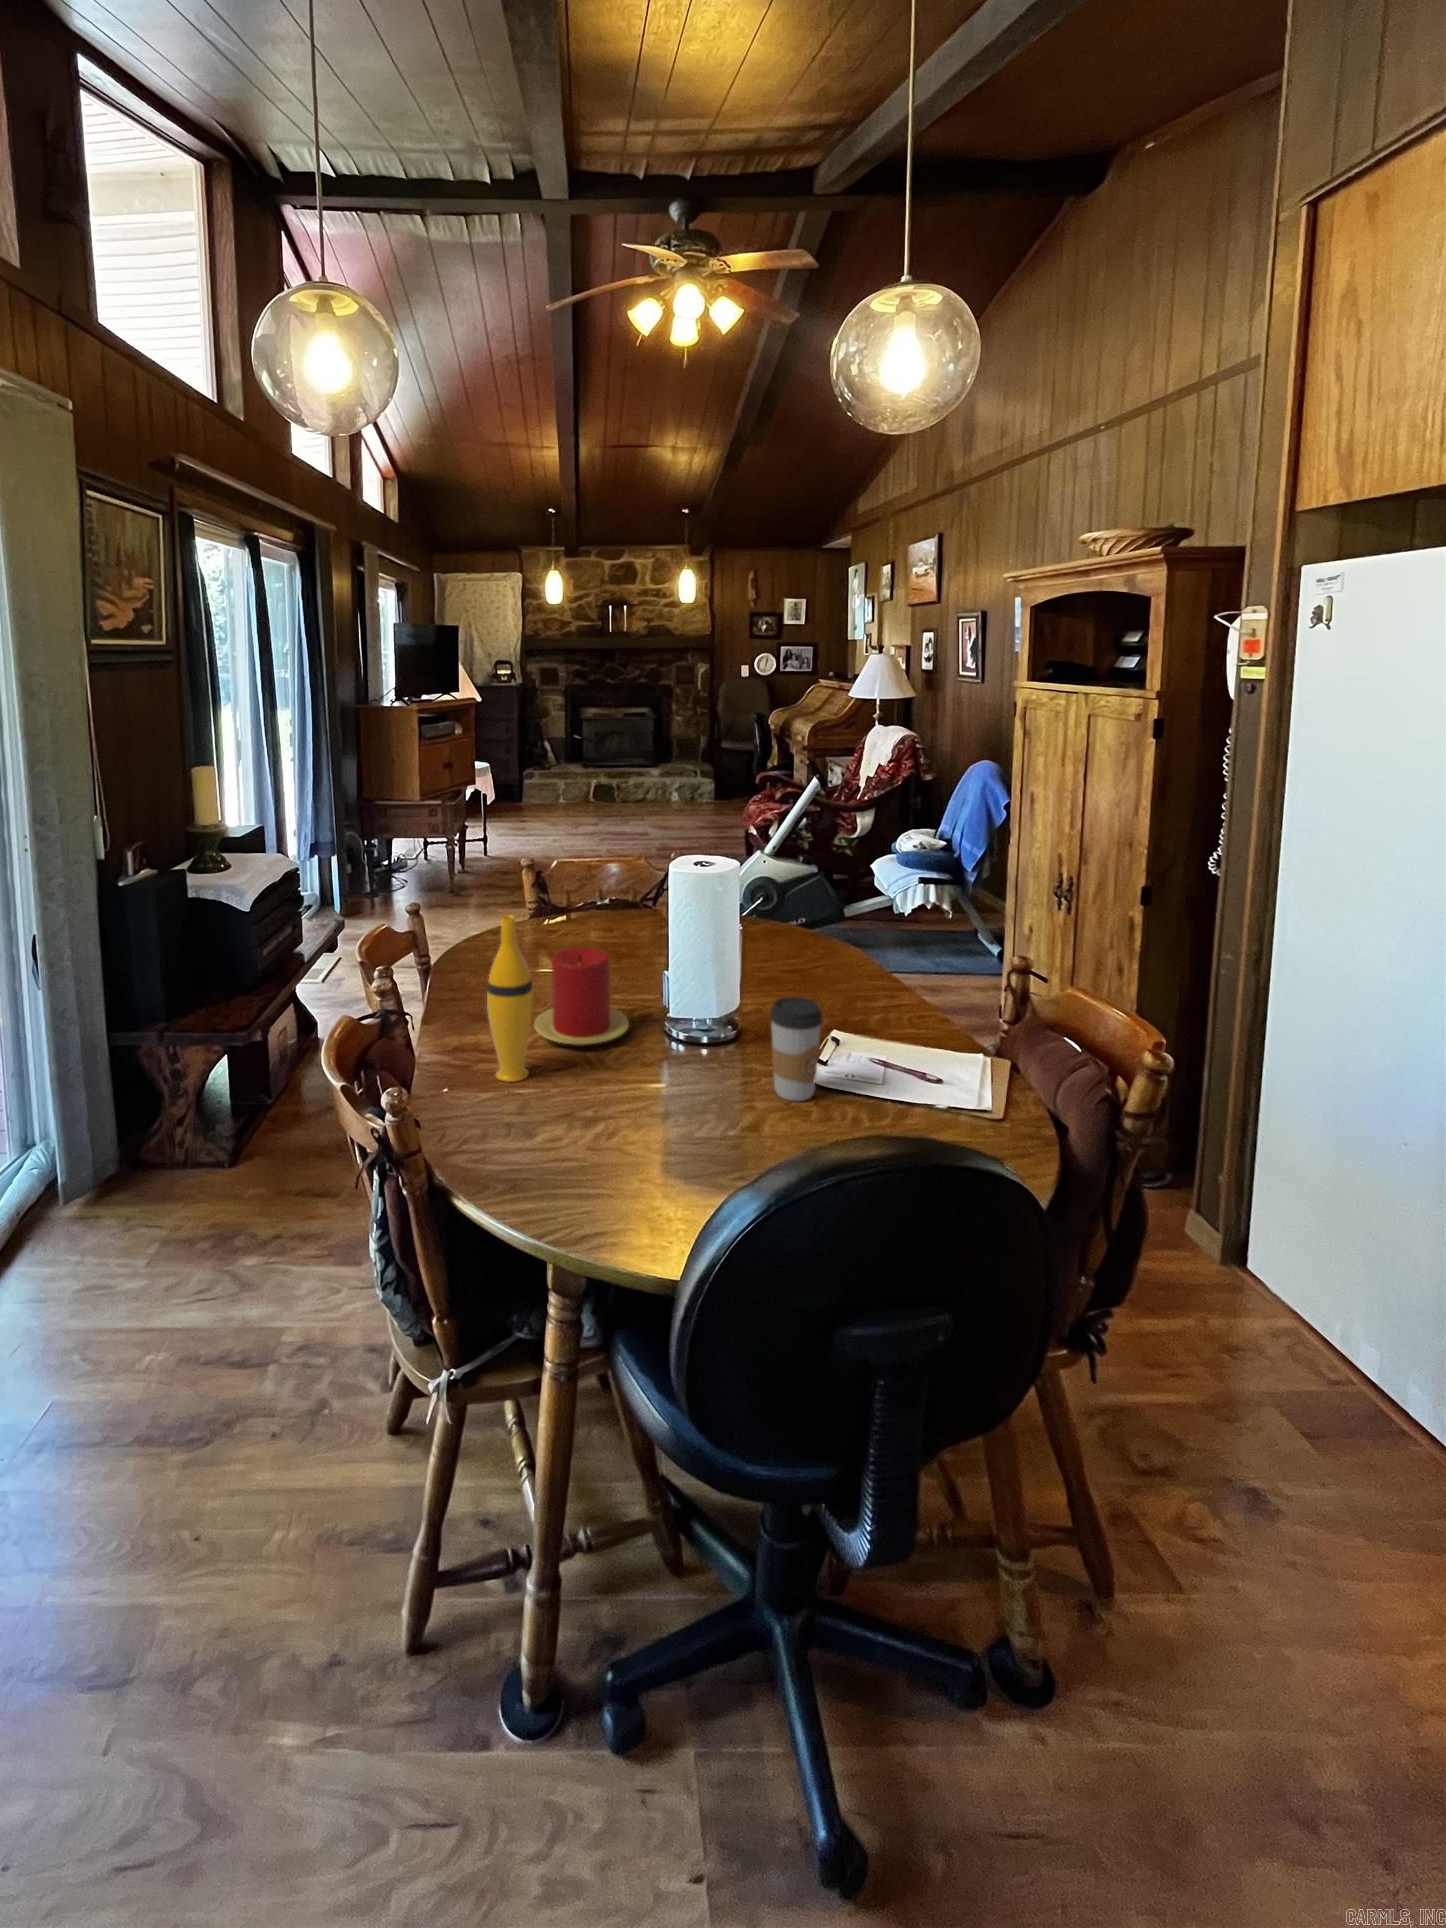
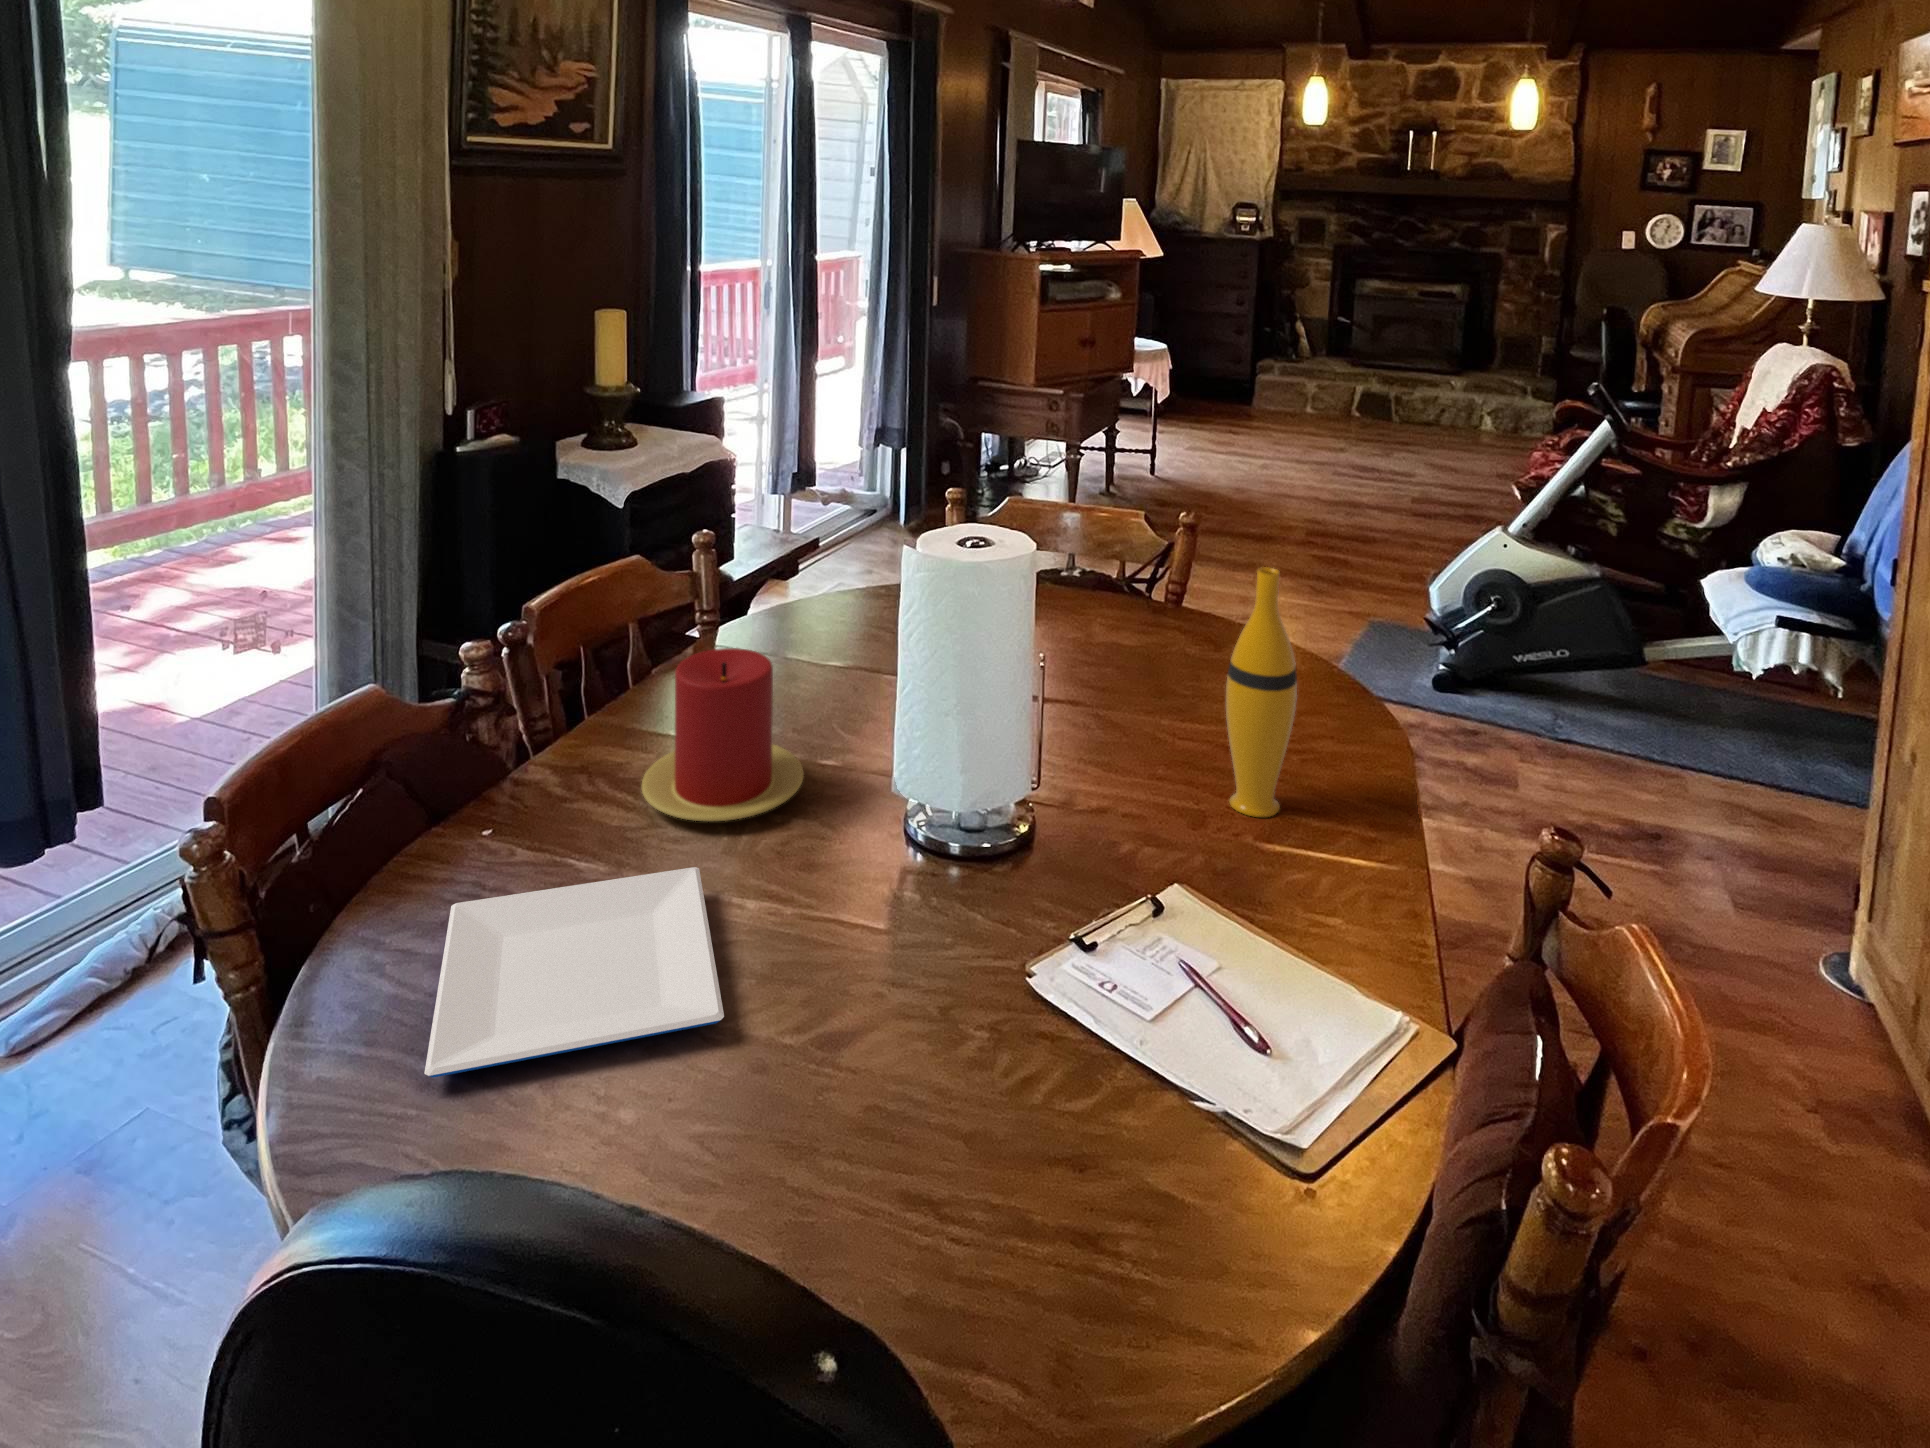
vase: present [487,915,533,1082] -> present [1226,567,1297,817]
coffee cup: present [770,997,822,1101] -> none [848,828,948,1044]
plate: none [530,1059,730,1161] -> present [424,867,724,1077]

